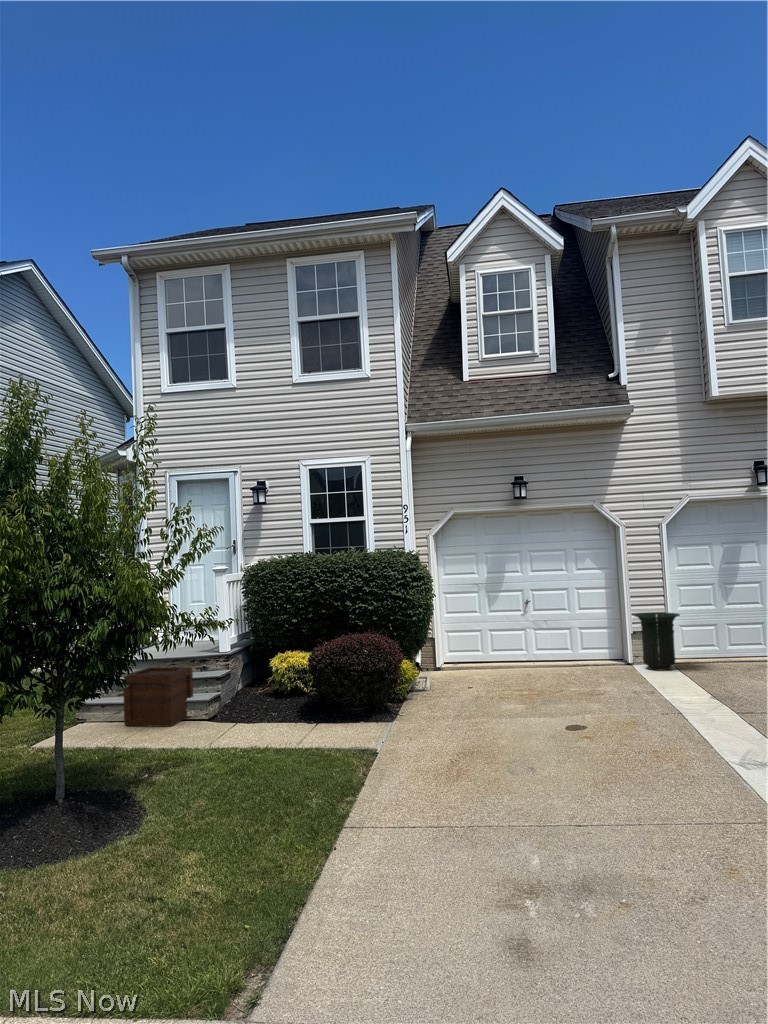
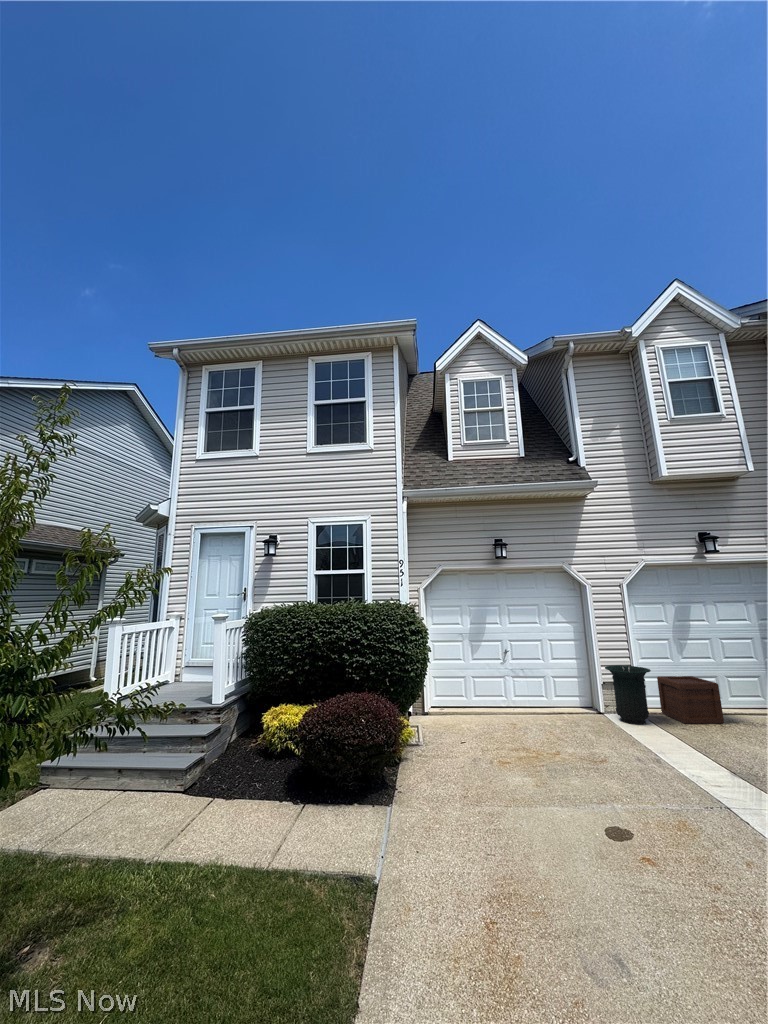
wooden crate: present [123,667,193,726] -> present [657,676,724,724]

